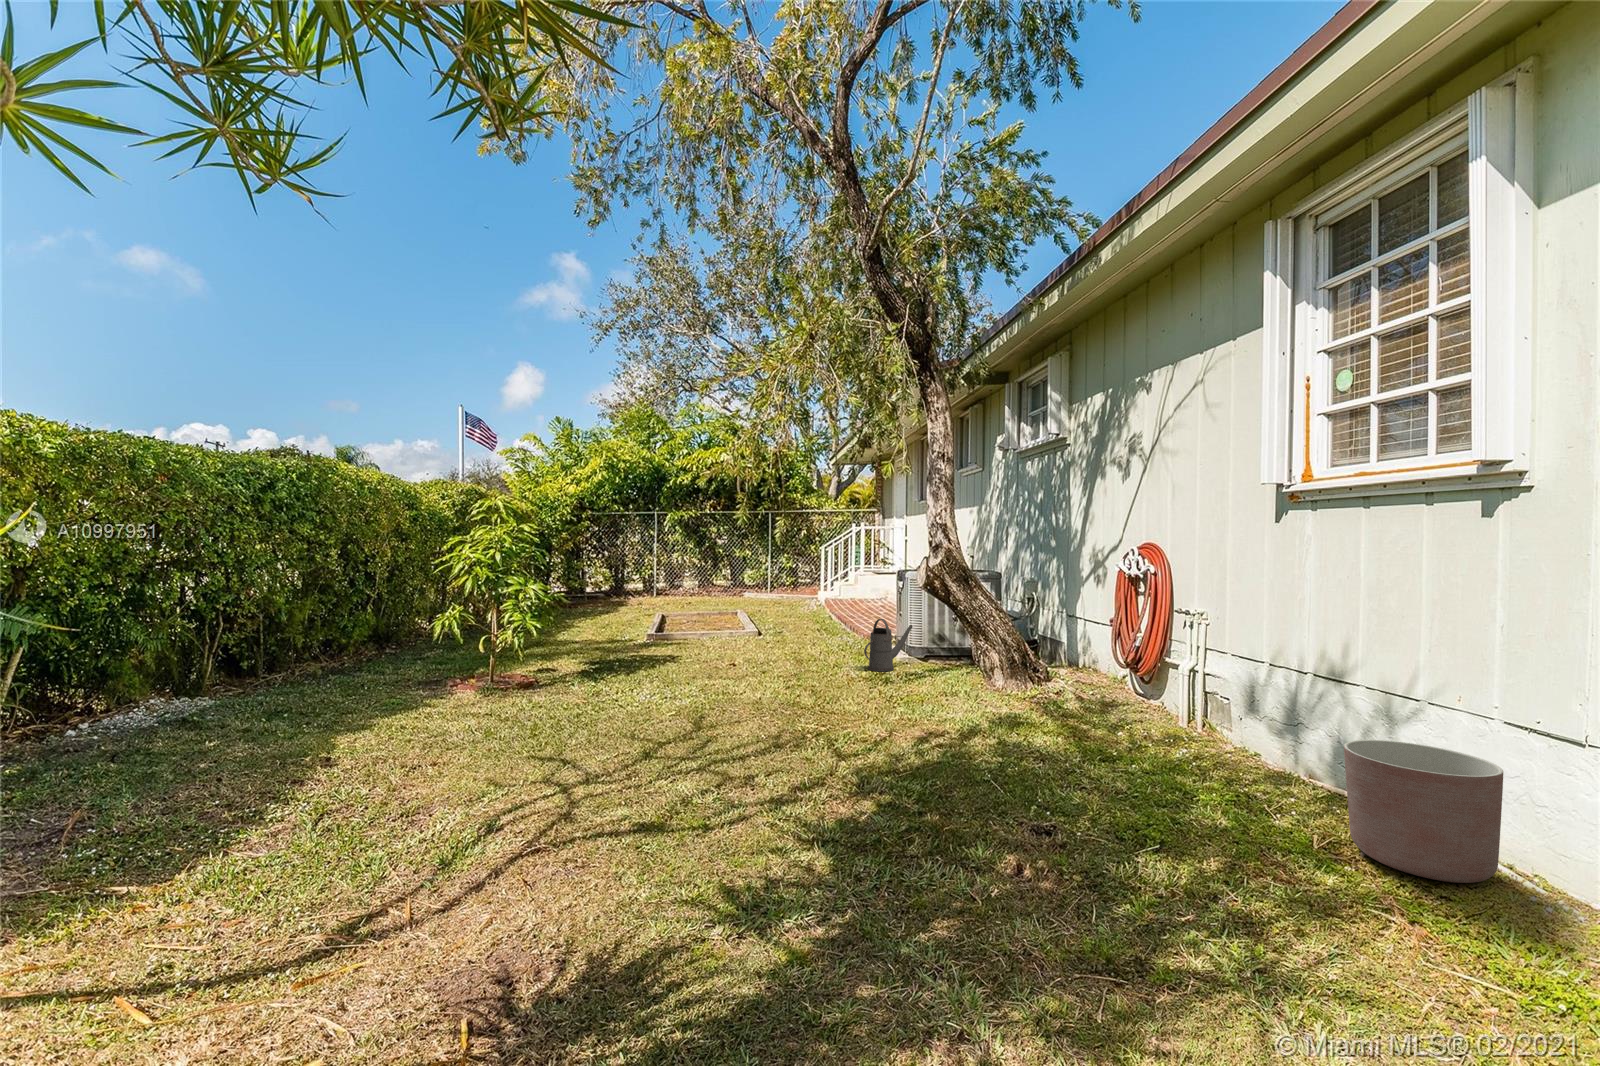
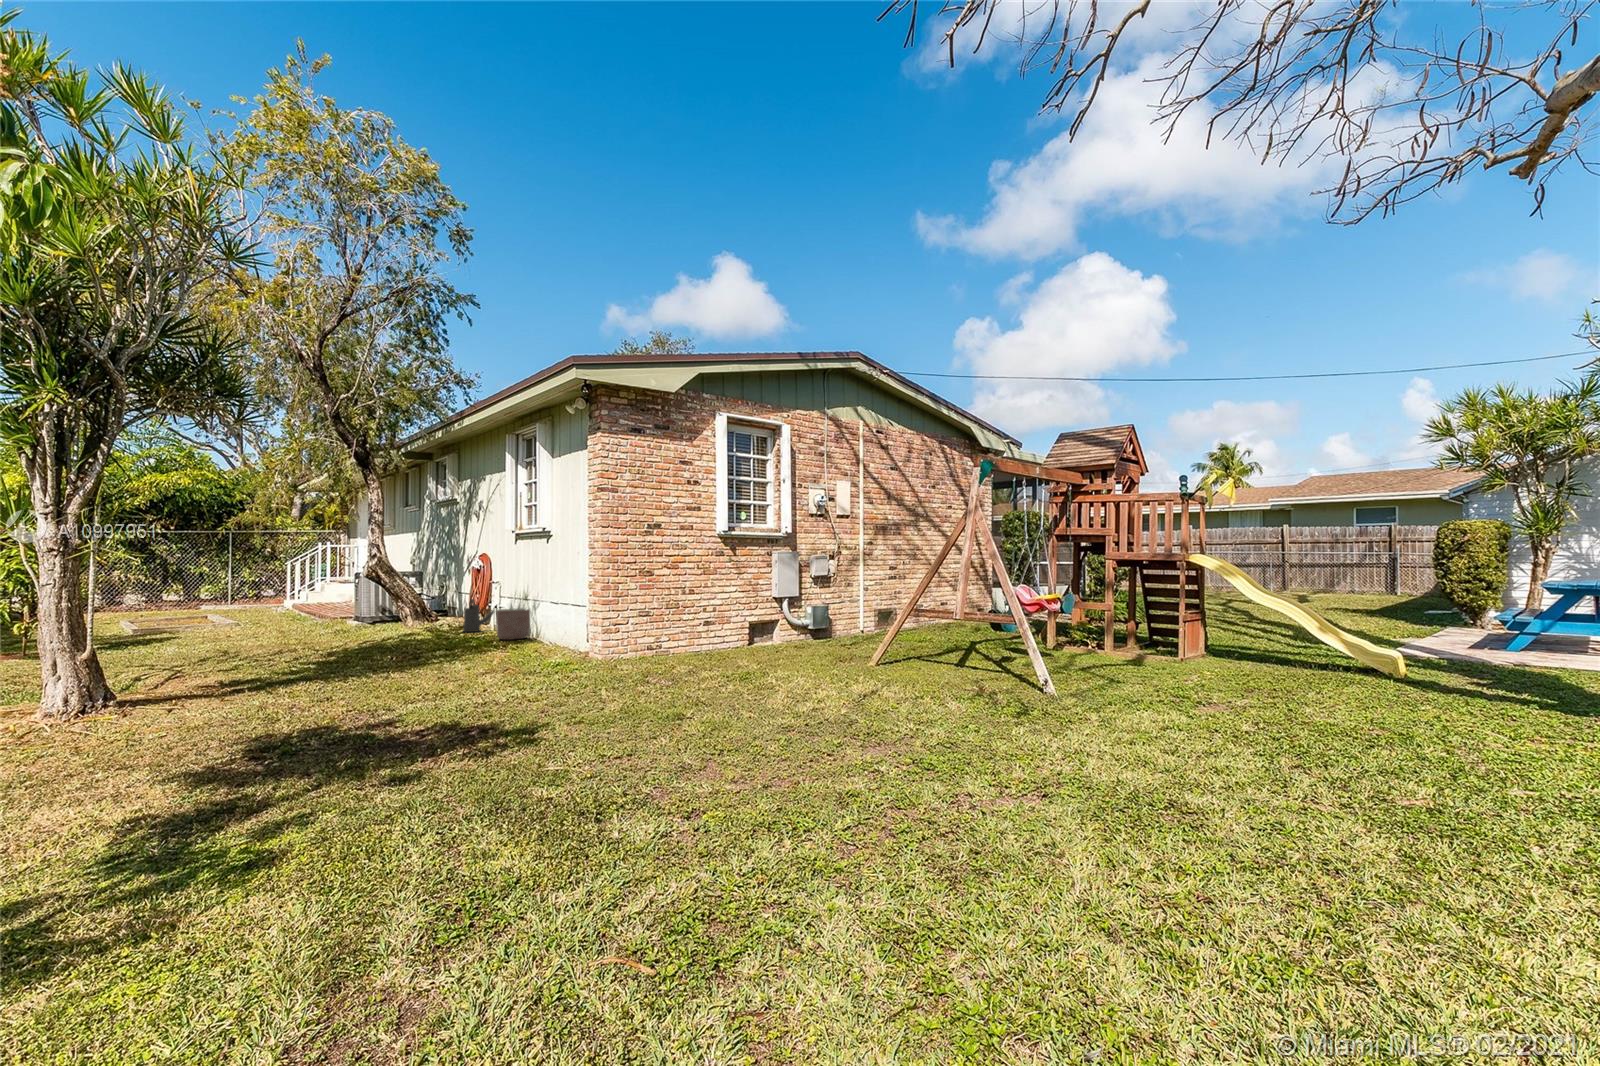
watering can: present [864,619,913,672] -> present [459,599,494,632]

